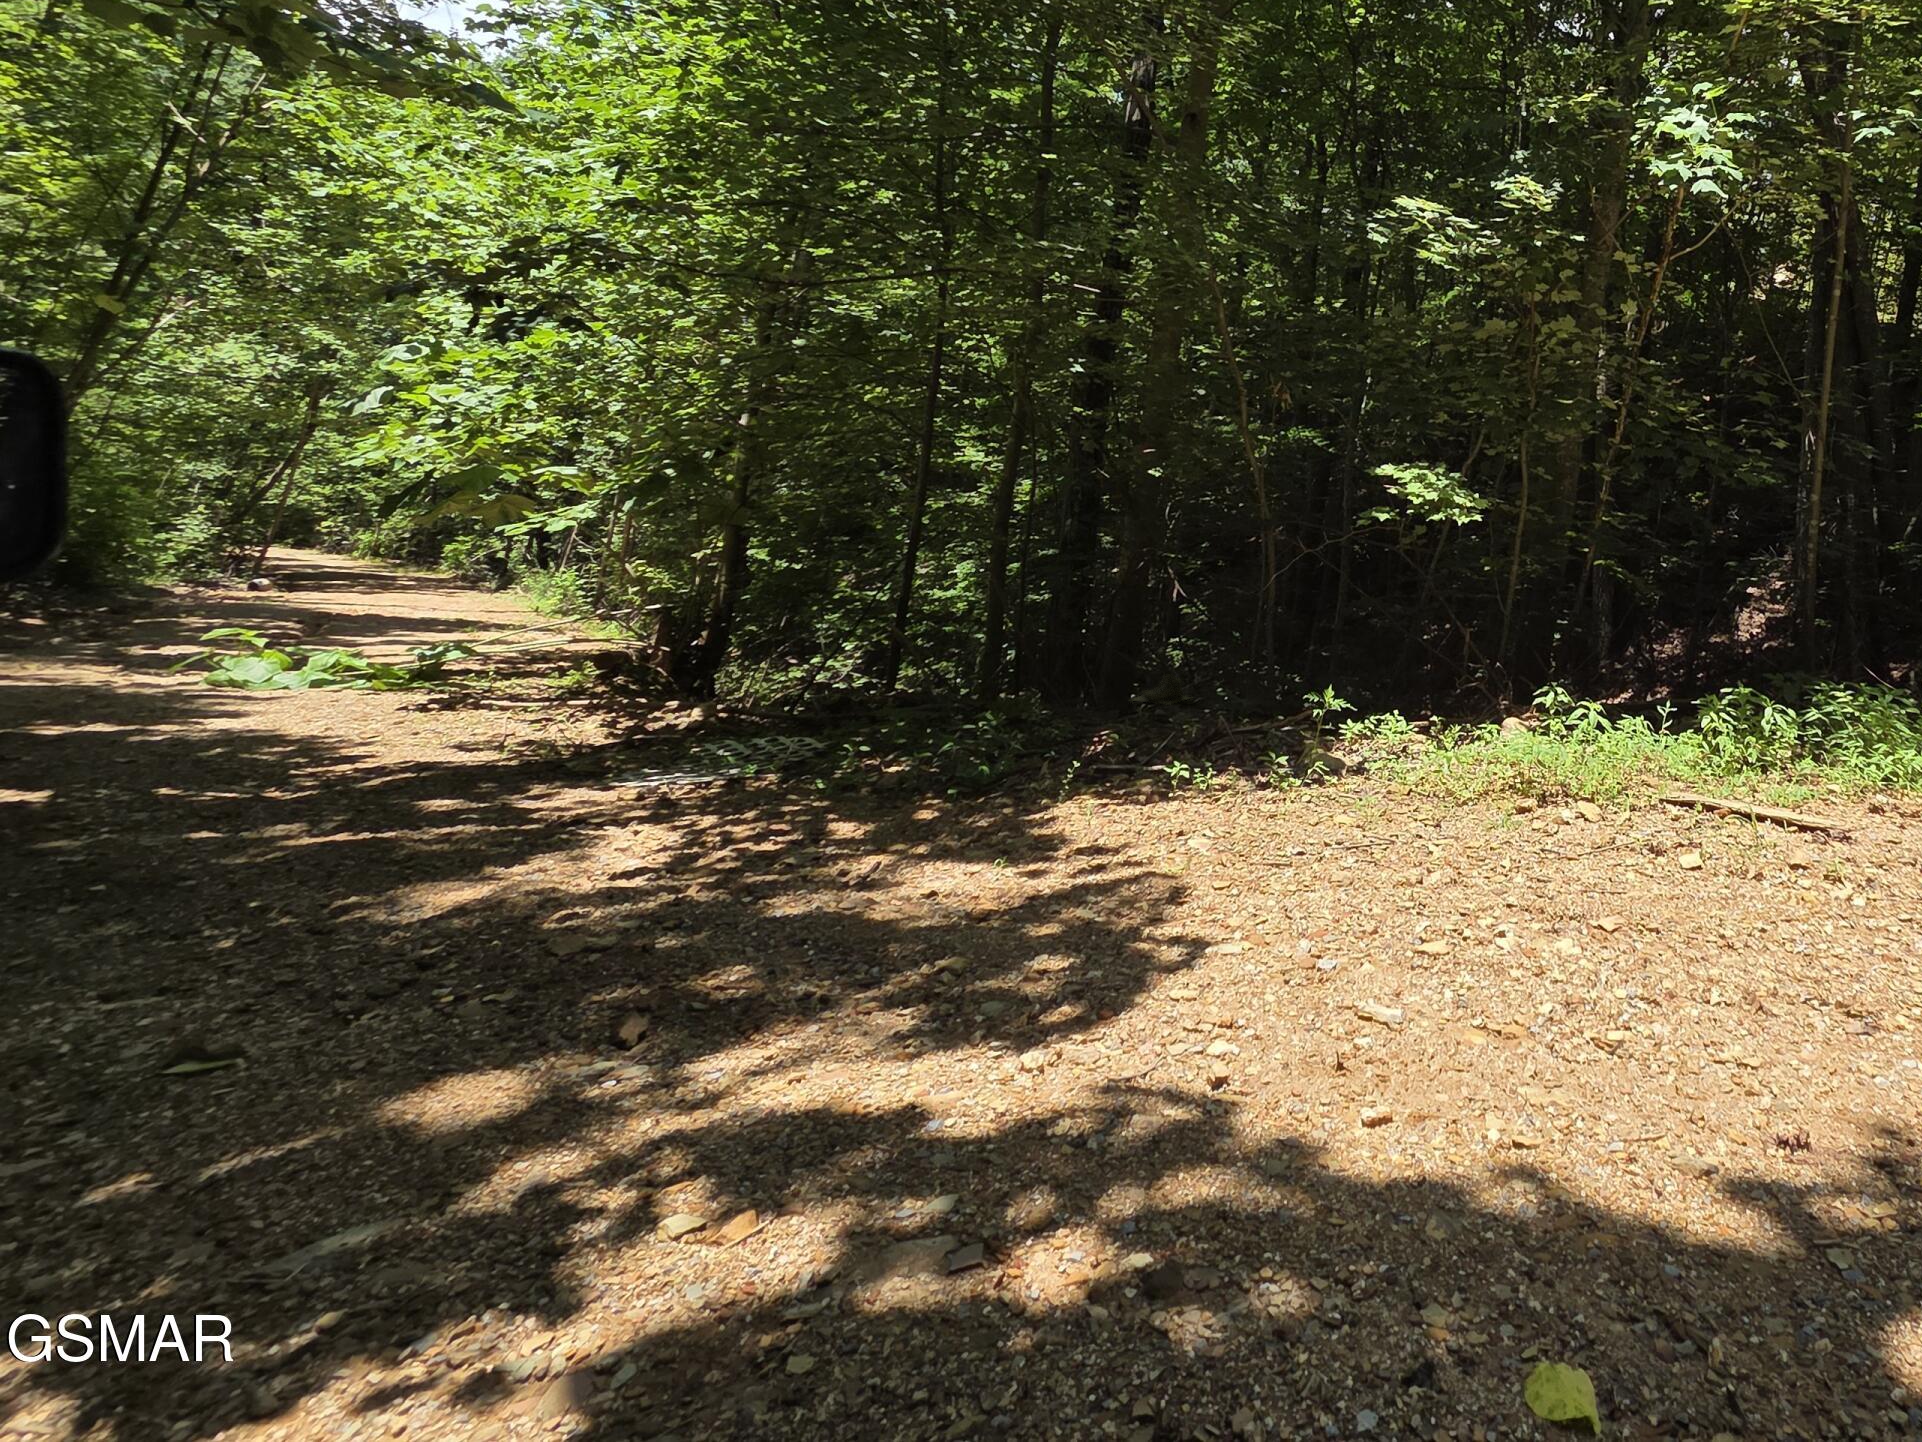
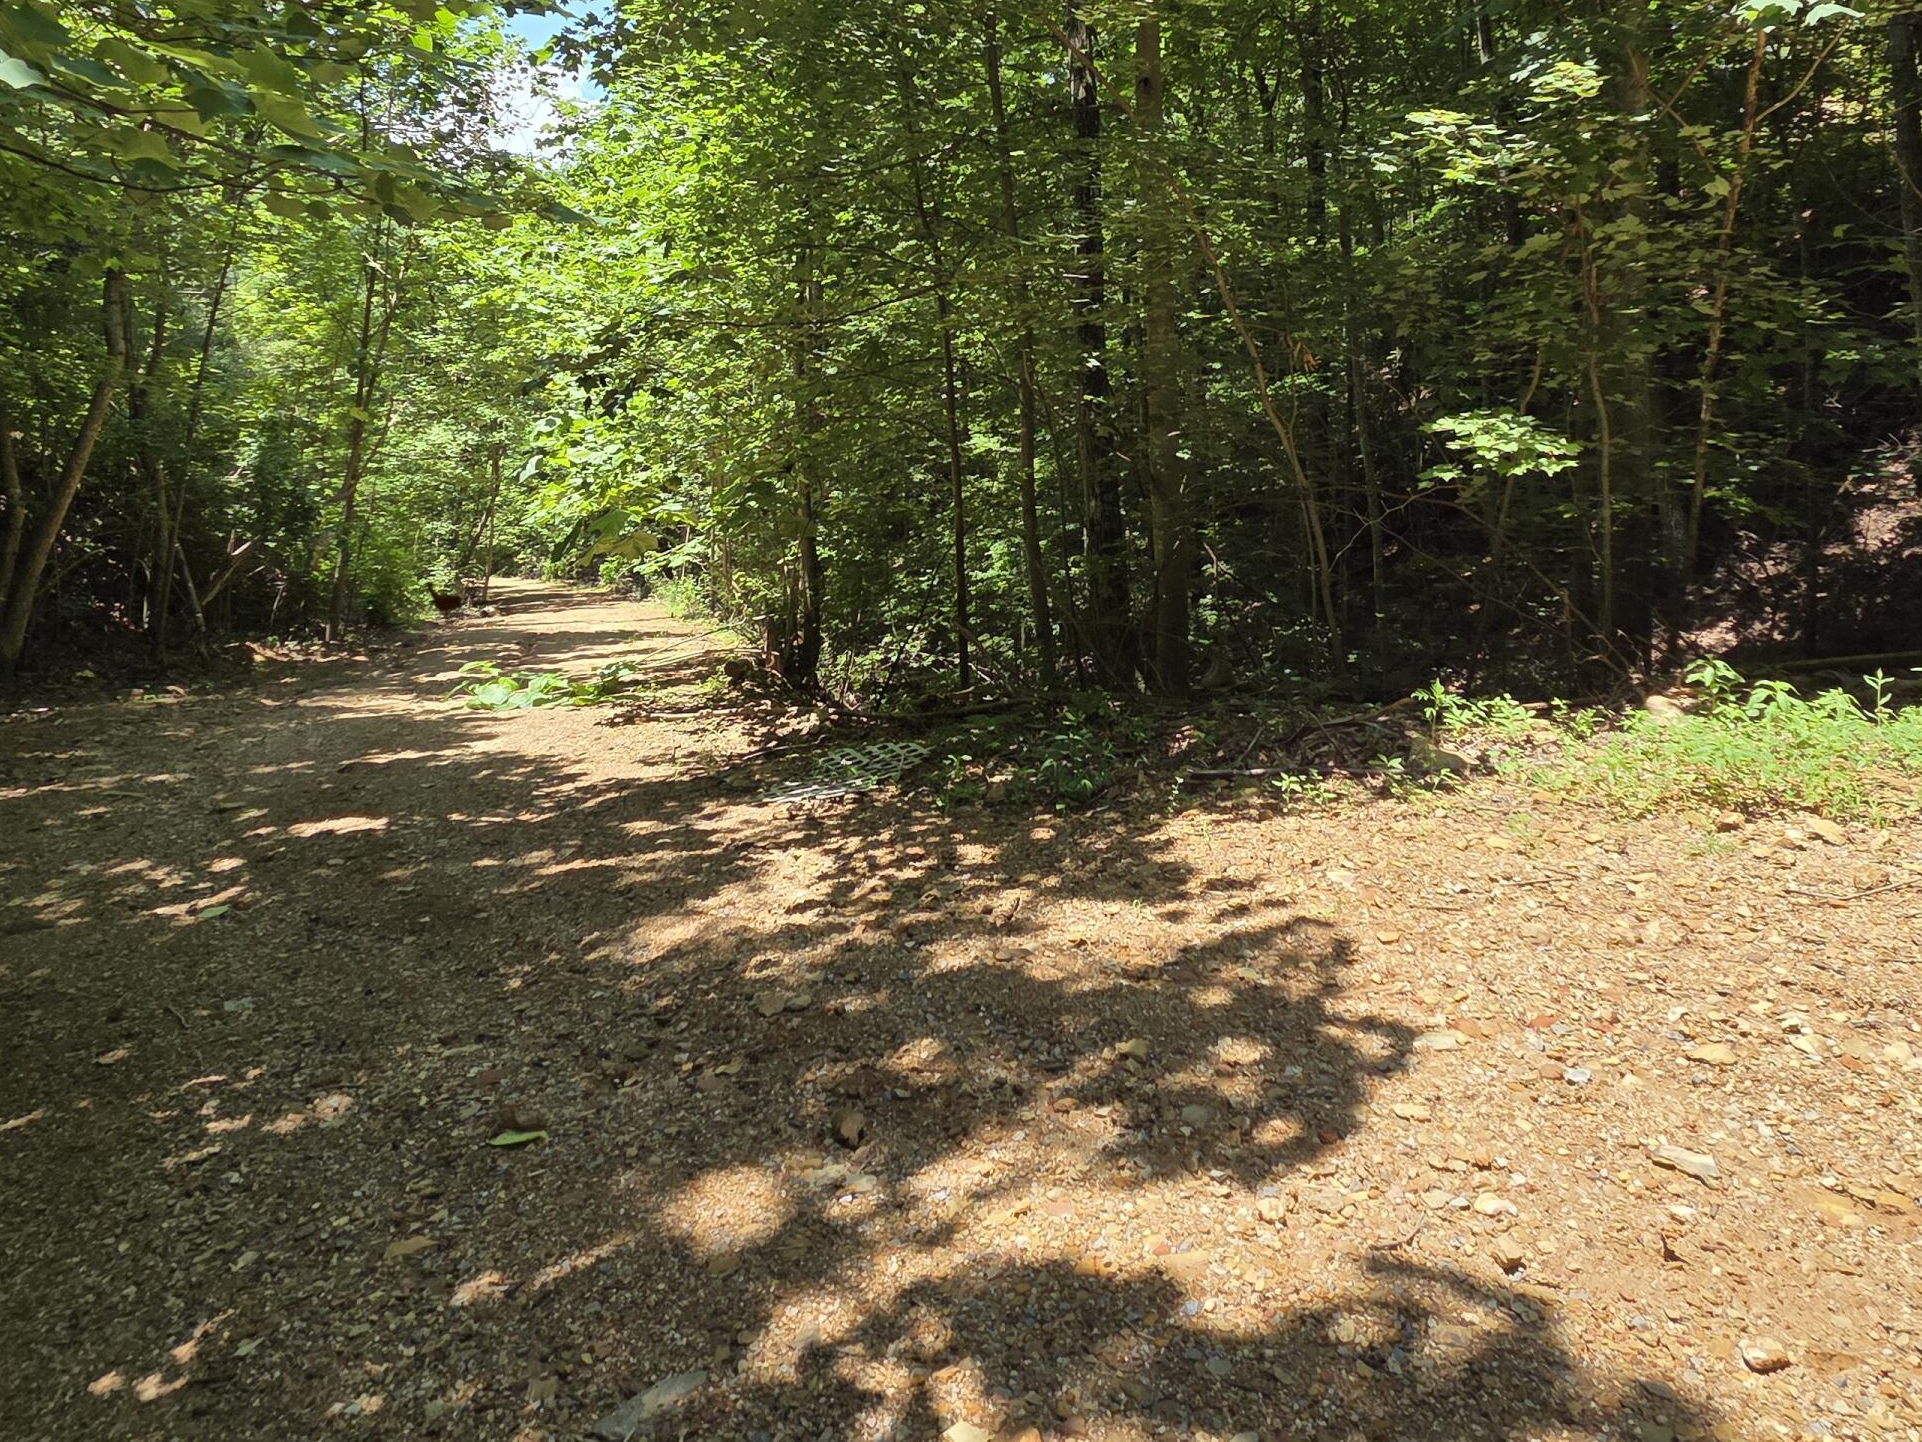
lounge chair: none [155,537,265,594] -> present [427,582,488,621]

